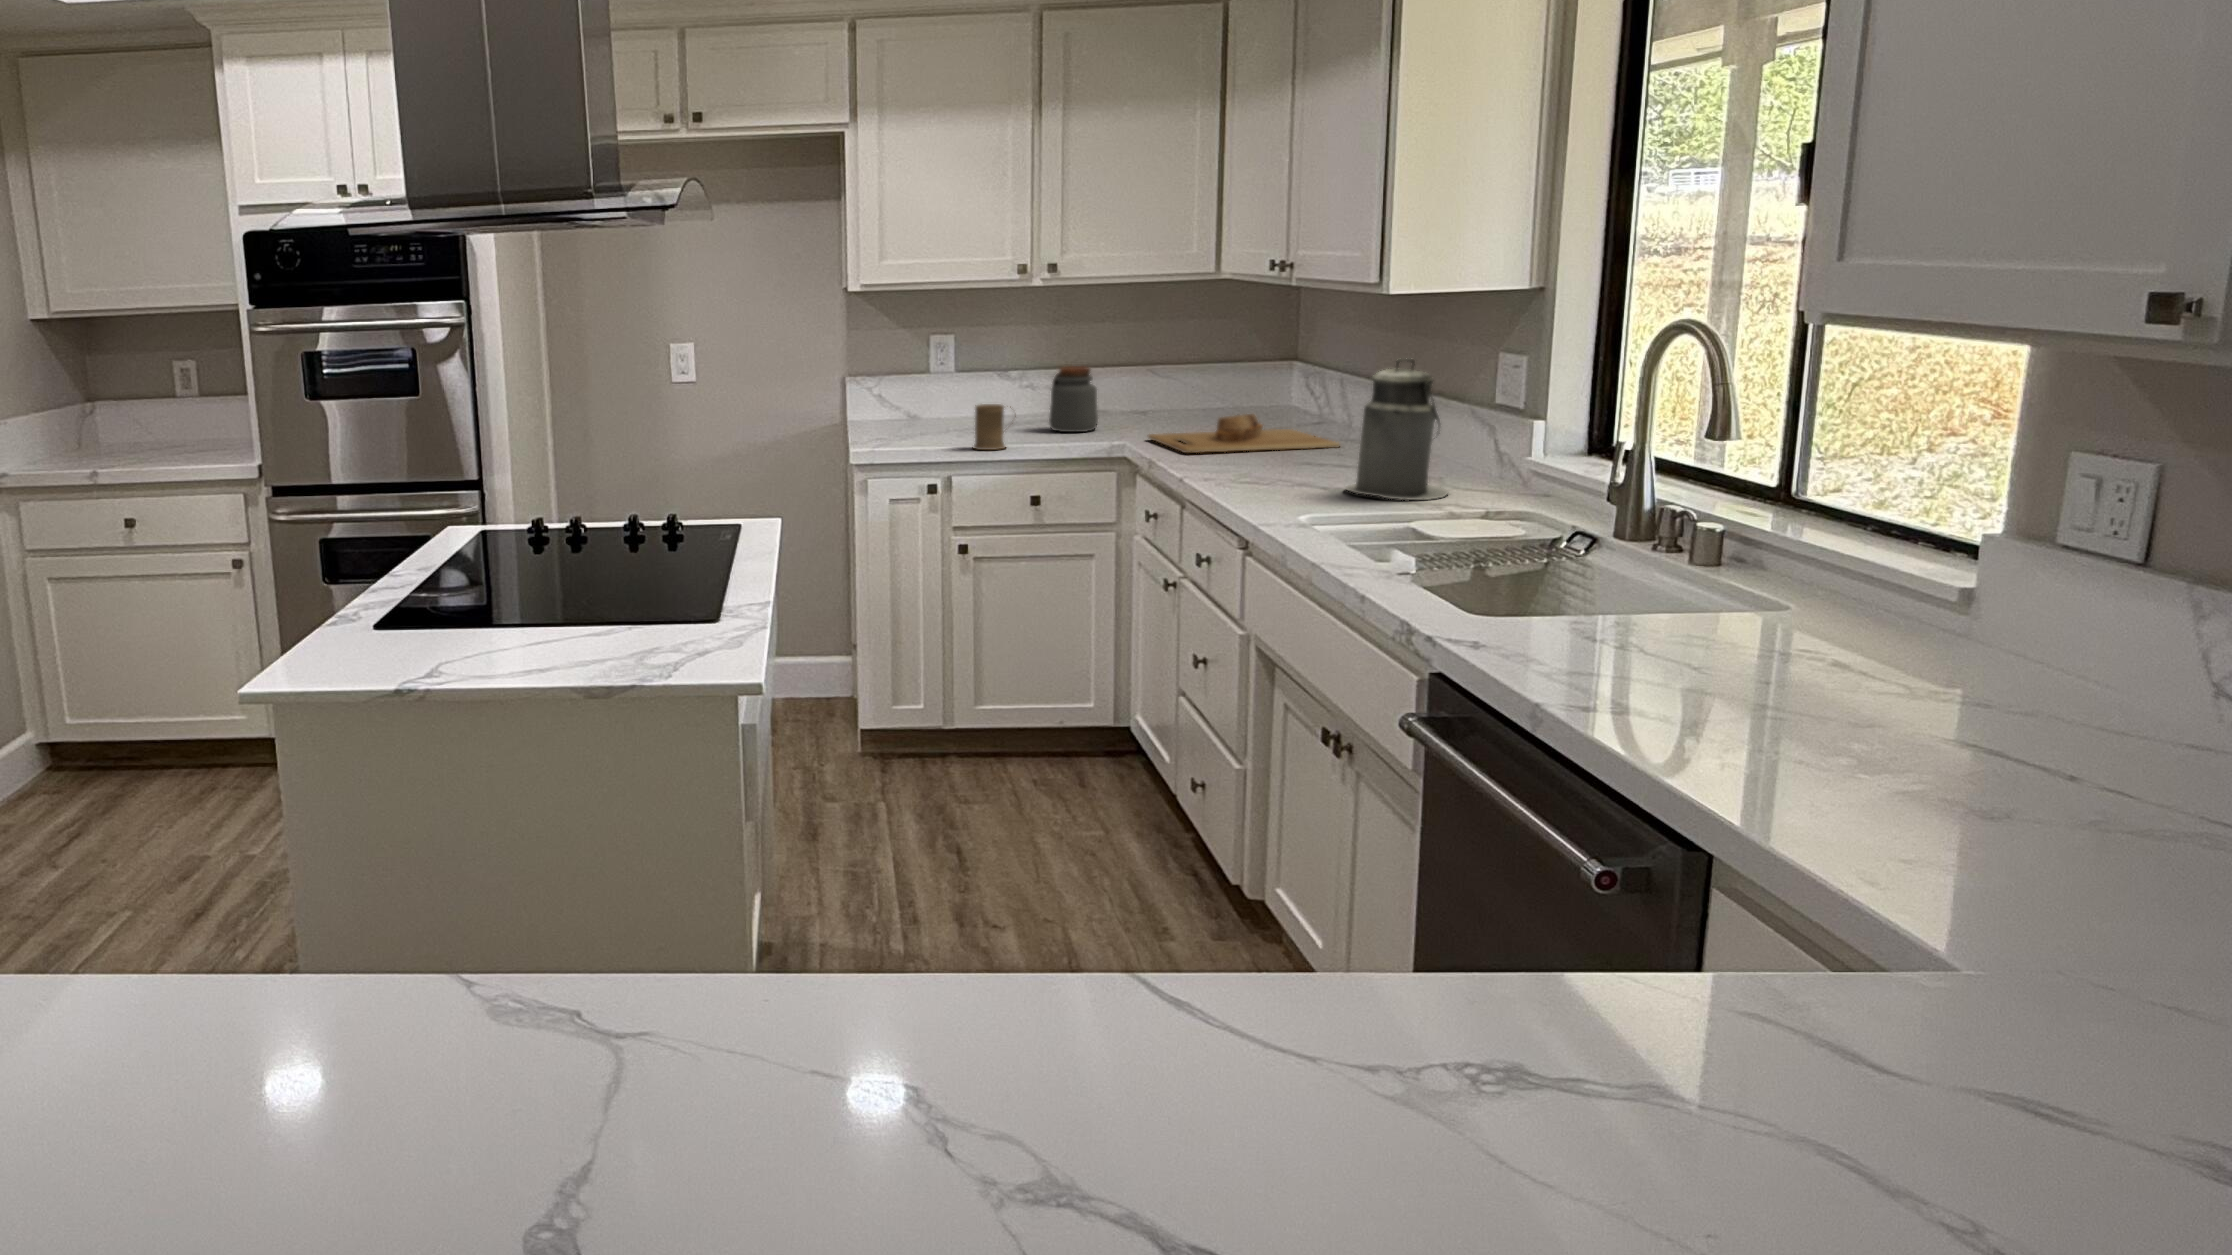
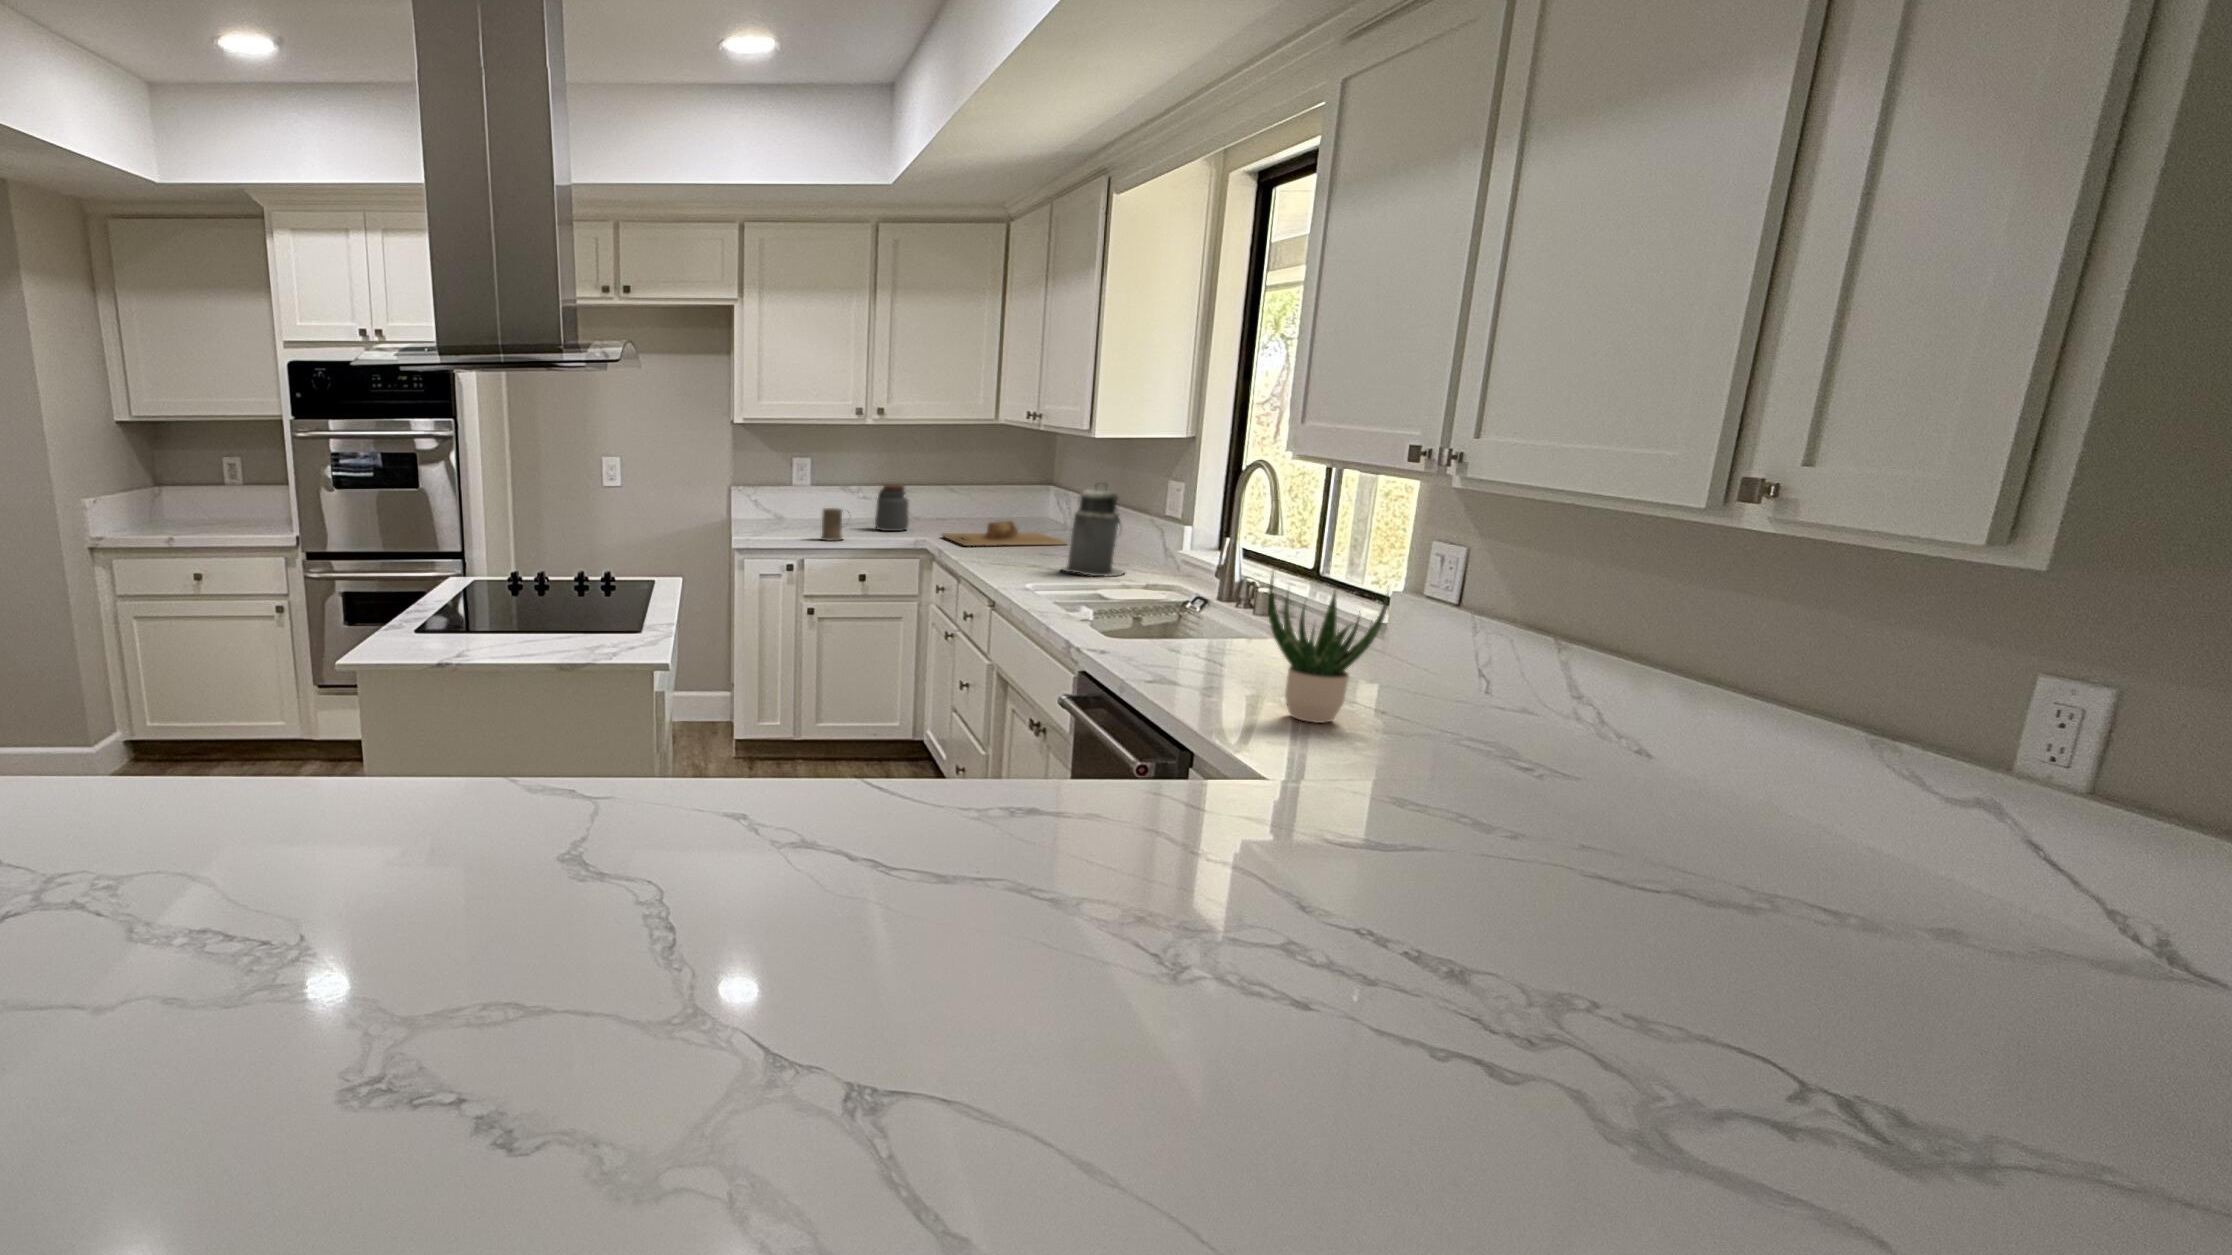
potted plant: none [1848,525,2101,814] -> present [1268,575,1388,723]

